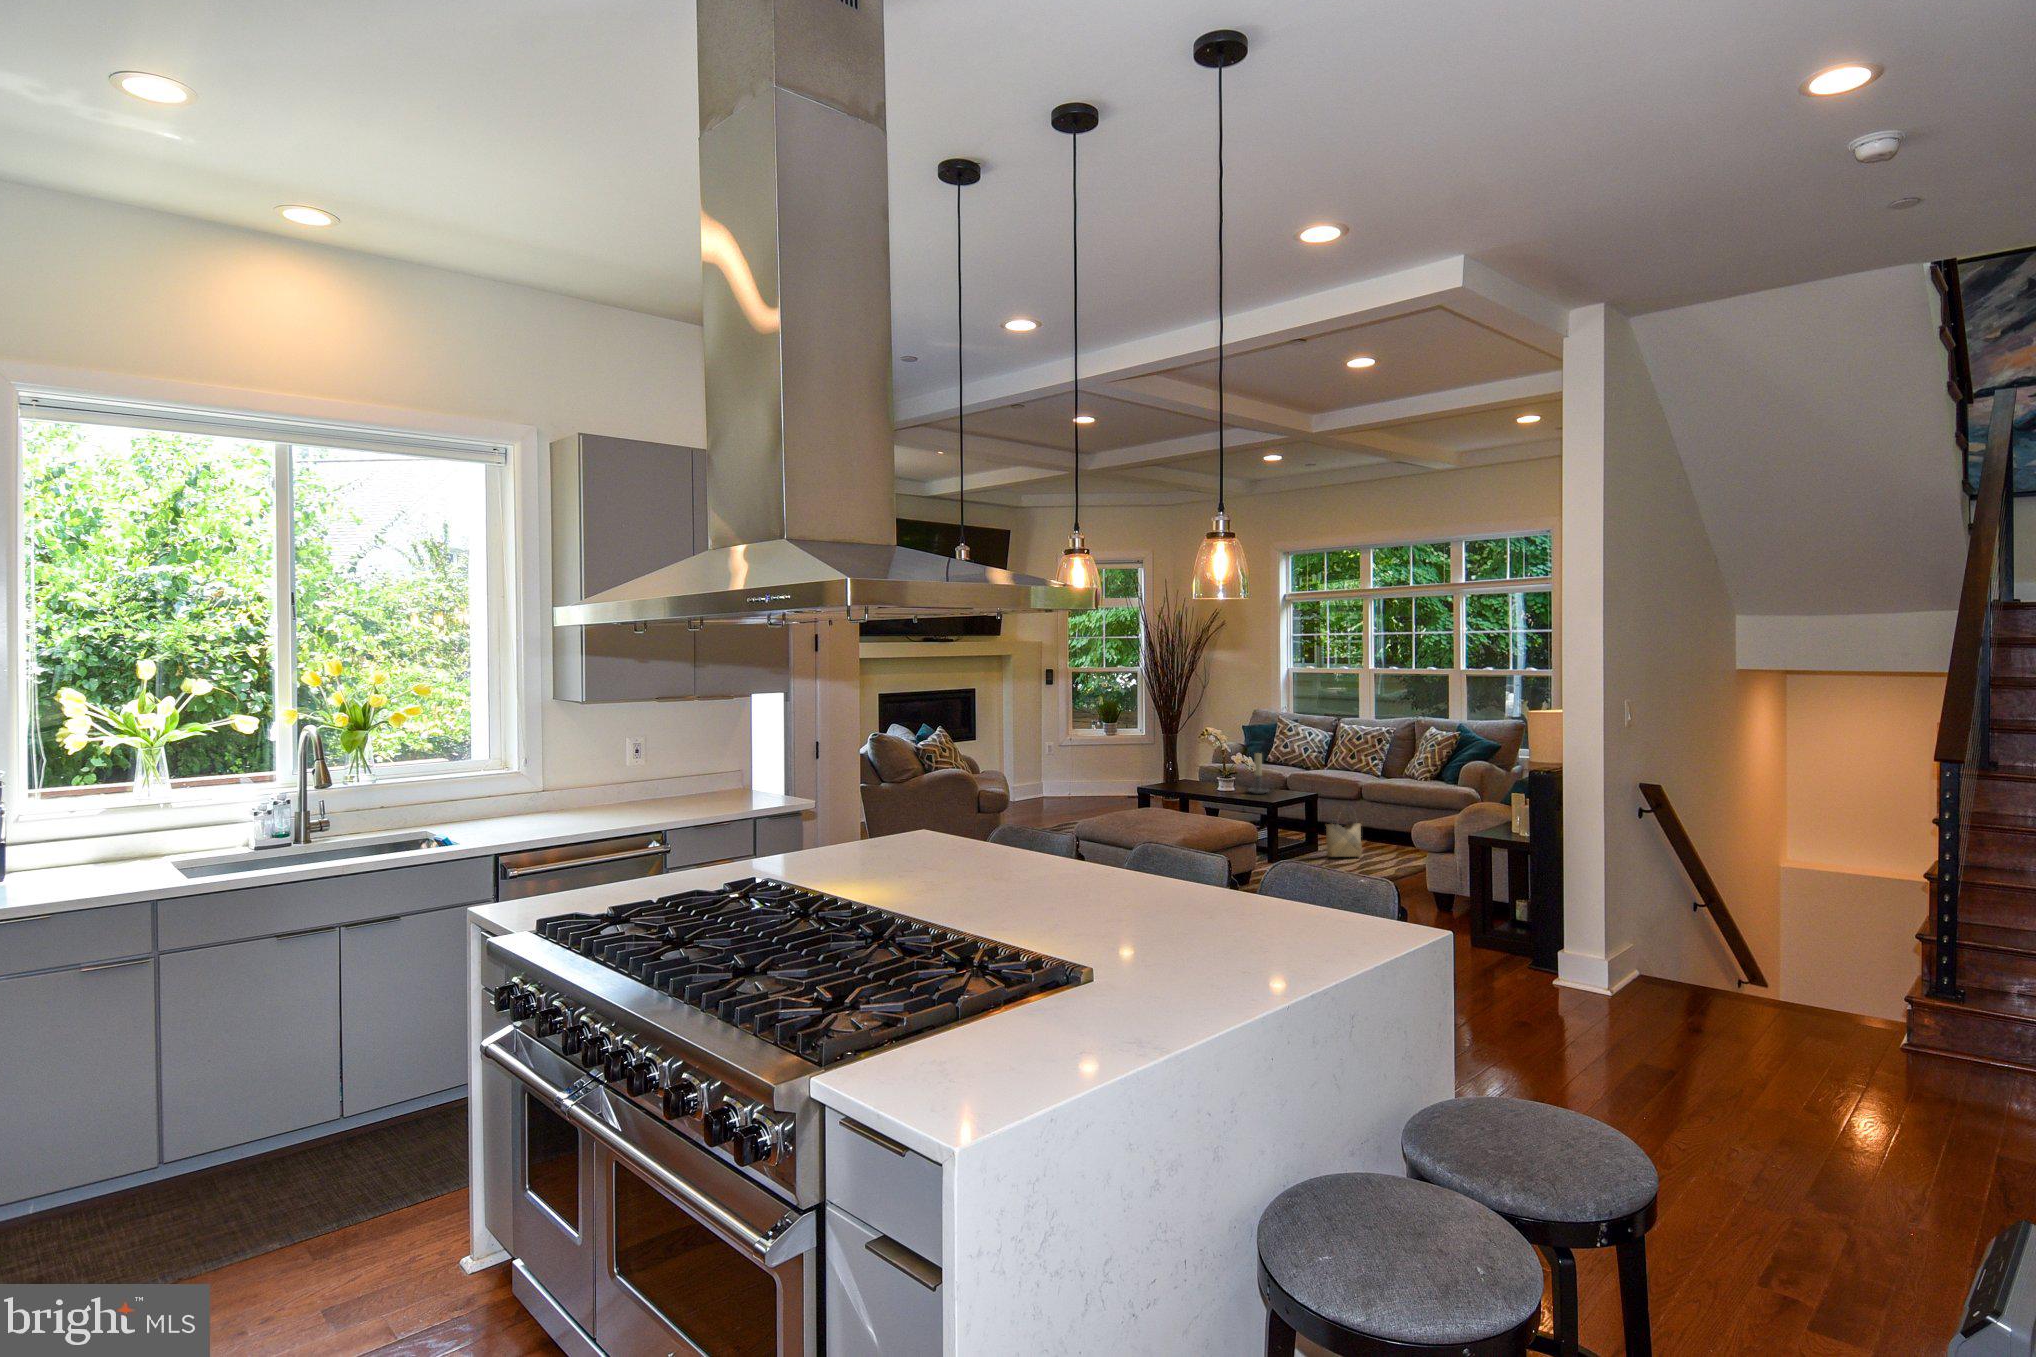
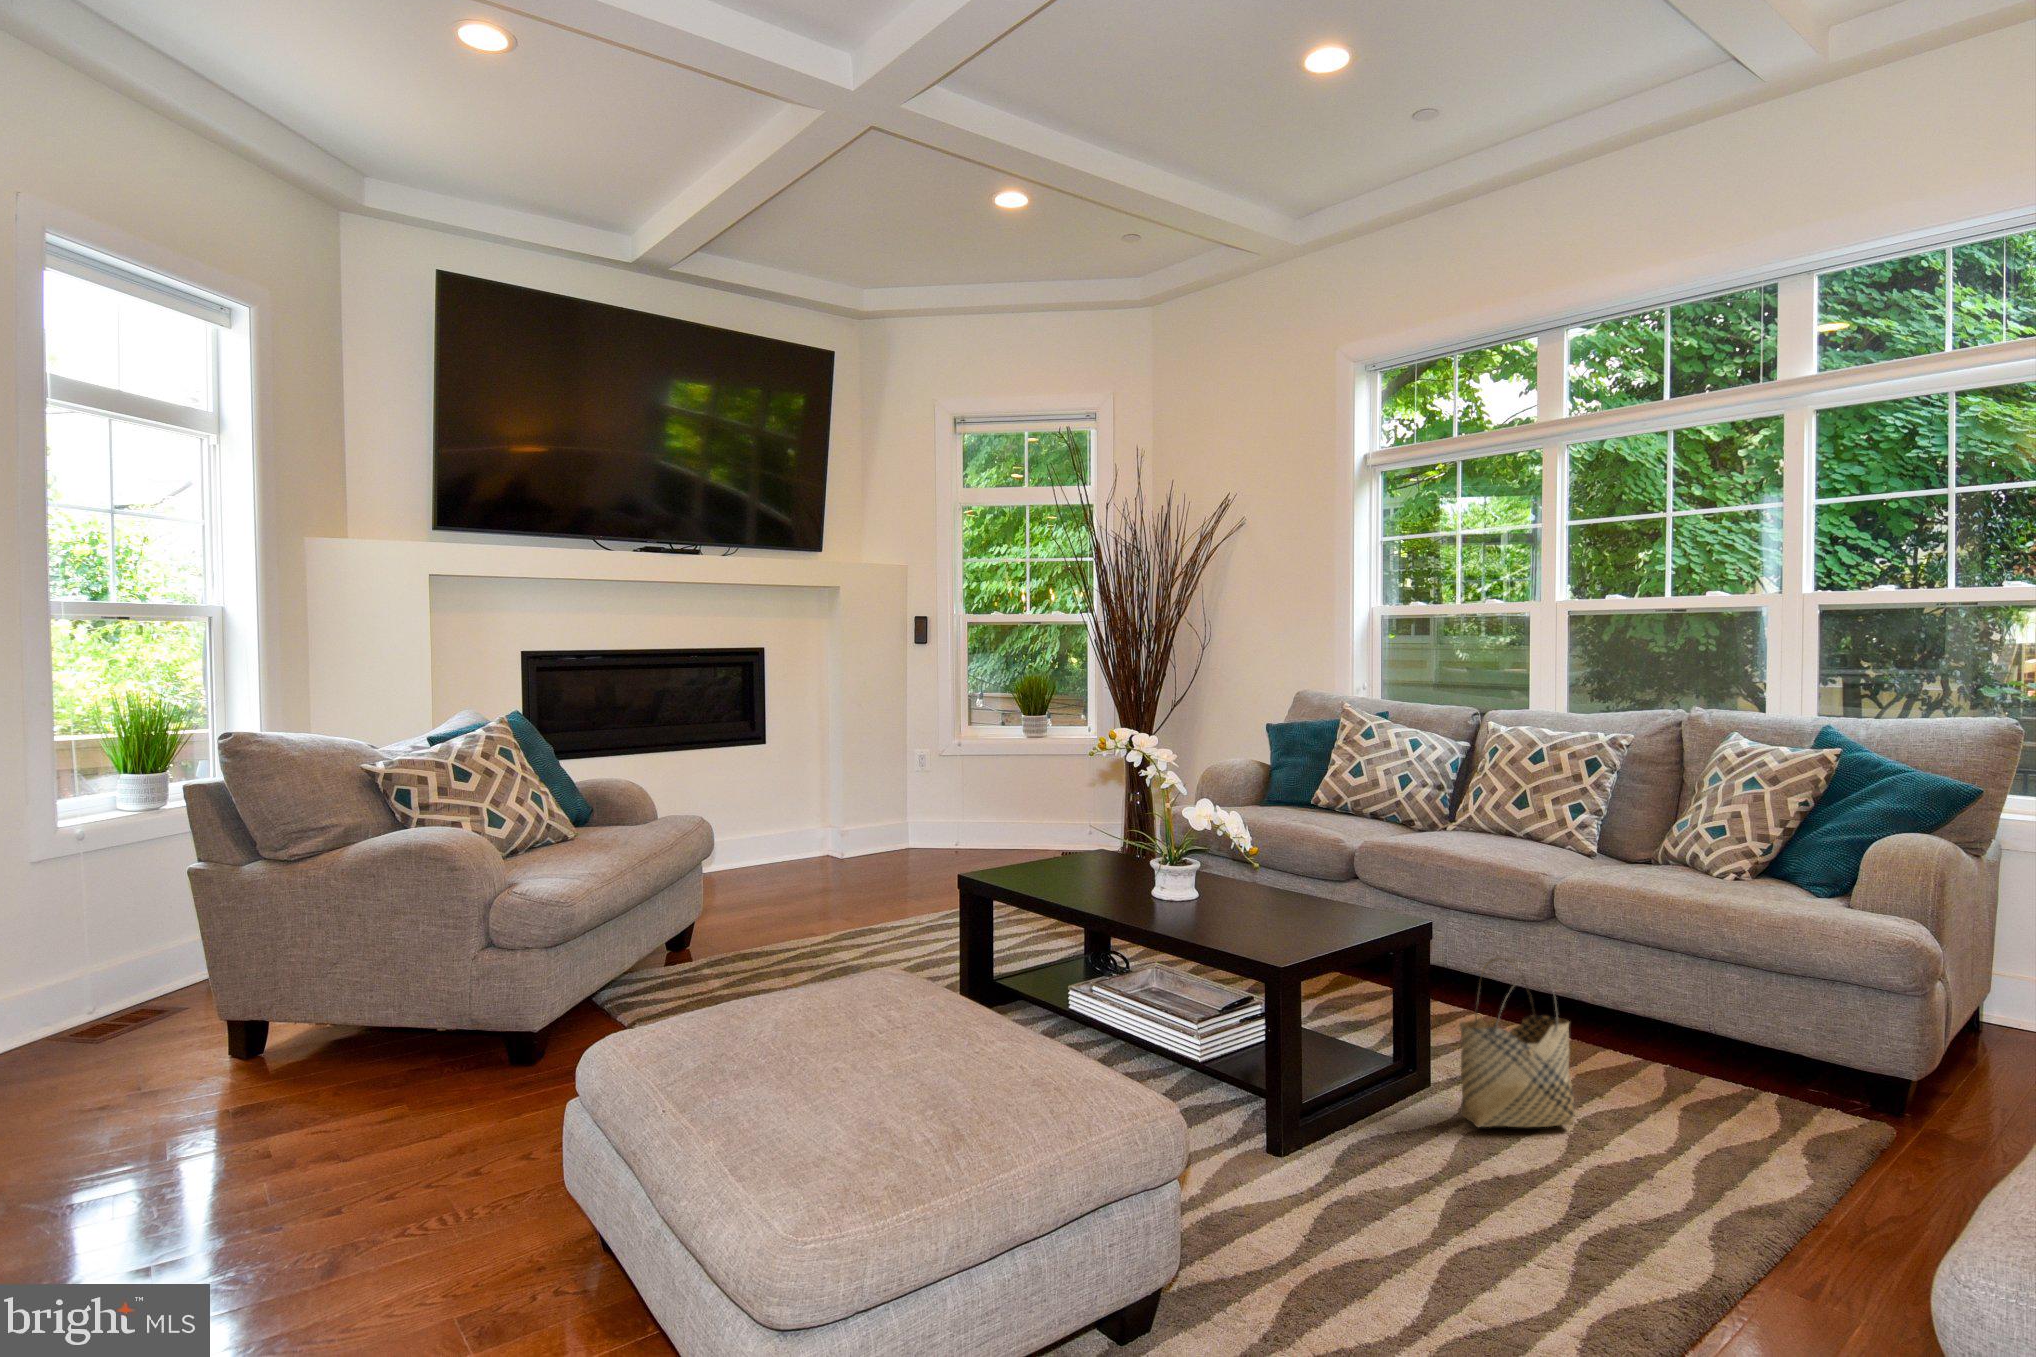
candle holder: present [1248,753,1269,794] -> none [1235,796,1297,912]

